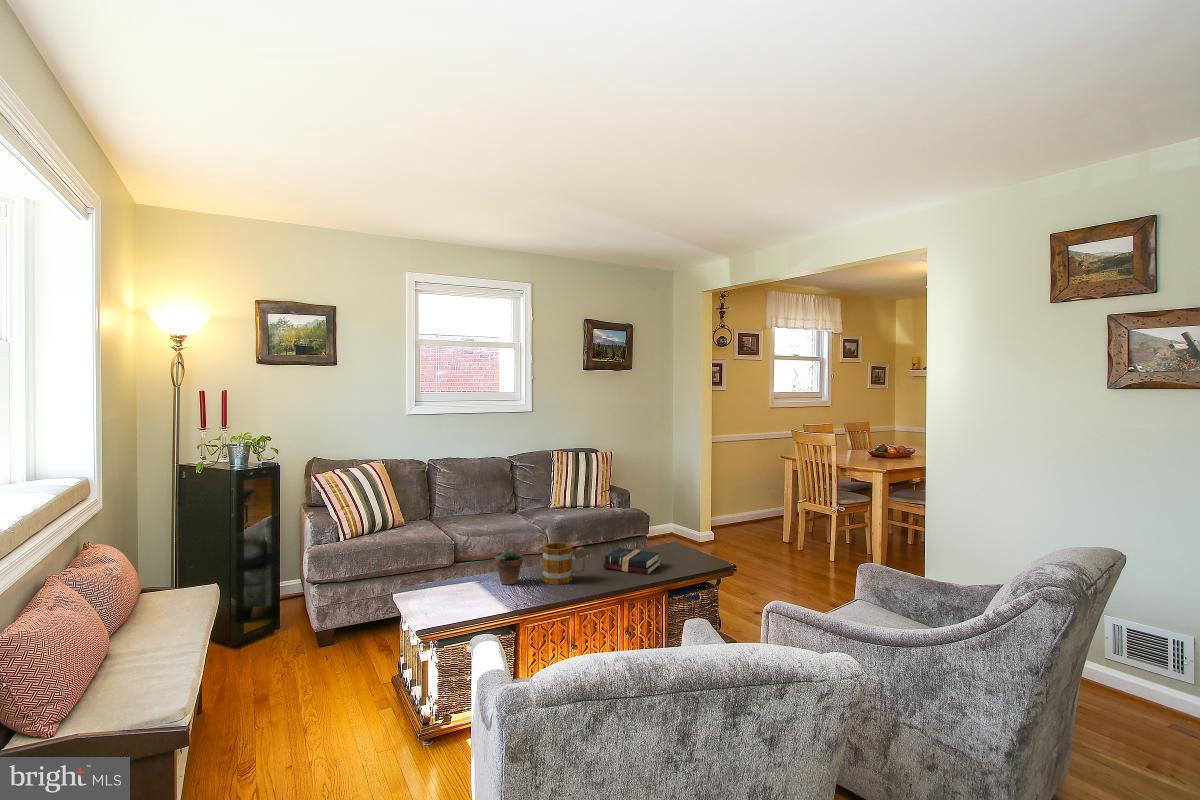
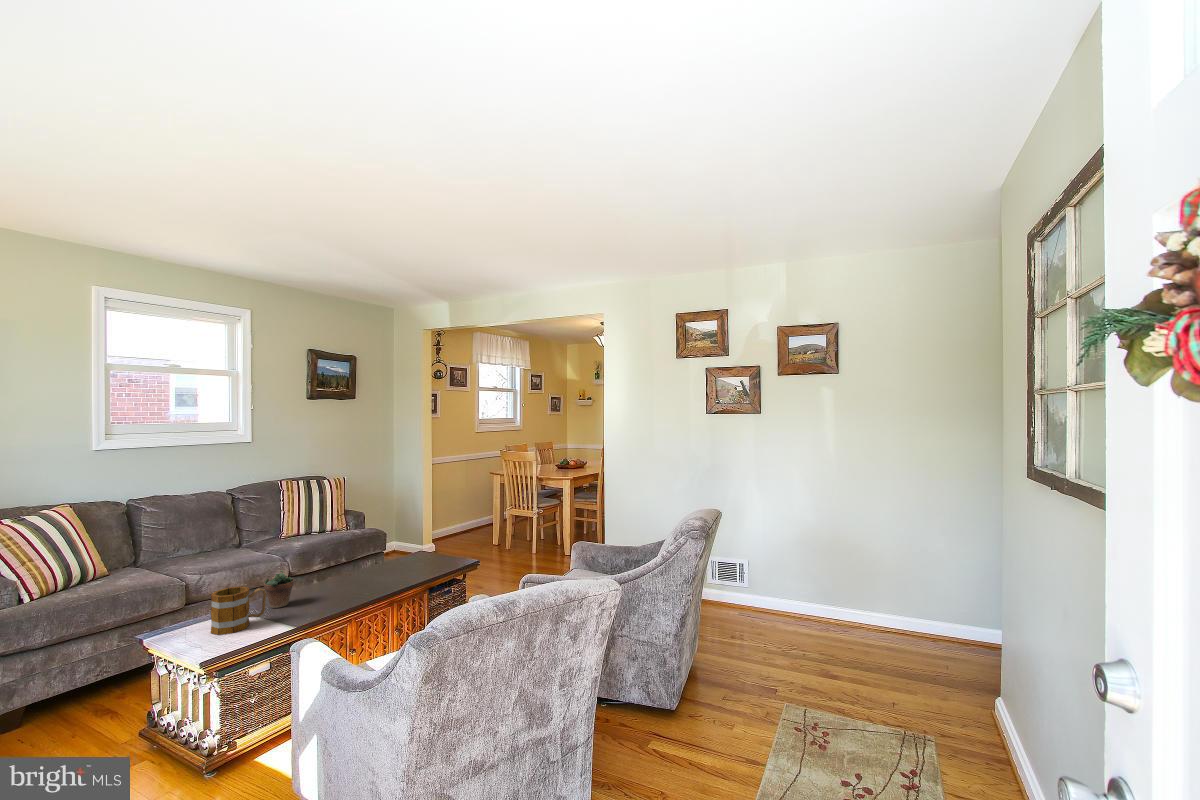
mug: present [542,542,586,585] -> present [211,586,266,635]
hardback book: present [603,548,660,575] -> none [369,559,419,579]

